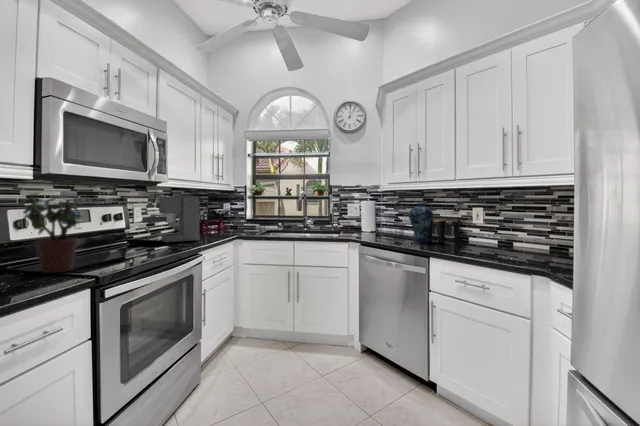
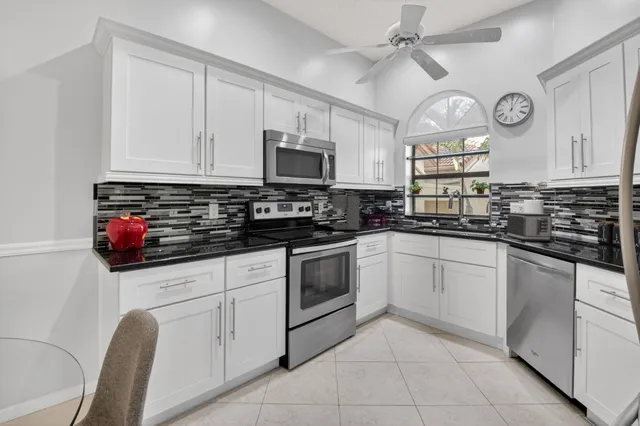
potted plant: present [19,193,81,273] -> none [256,195,284,241]
vase: present [409,203,433,242] -> none [569,203,606,248]
toaster: none [355,213,393,240] -> present [507,213,552,241]

